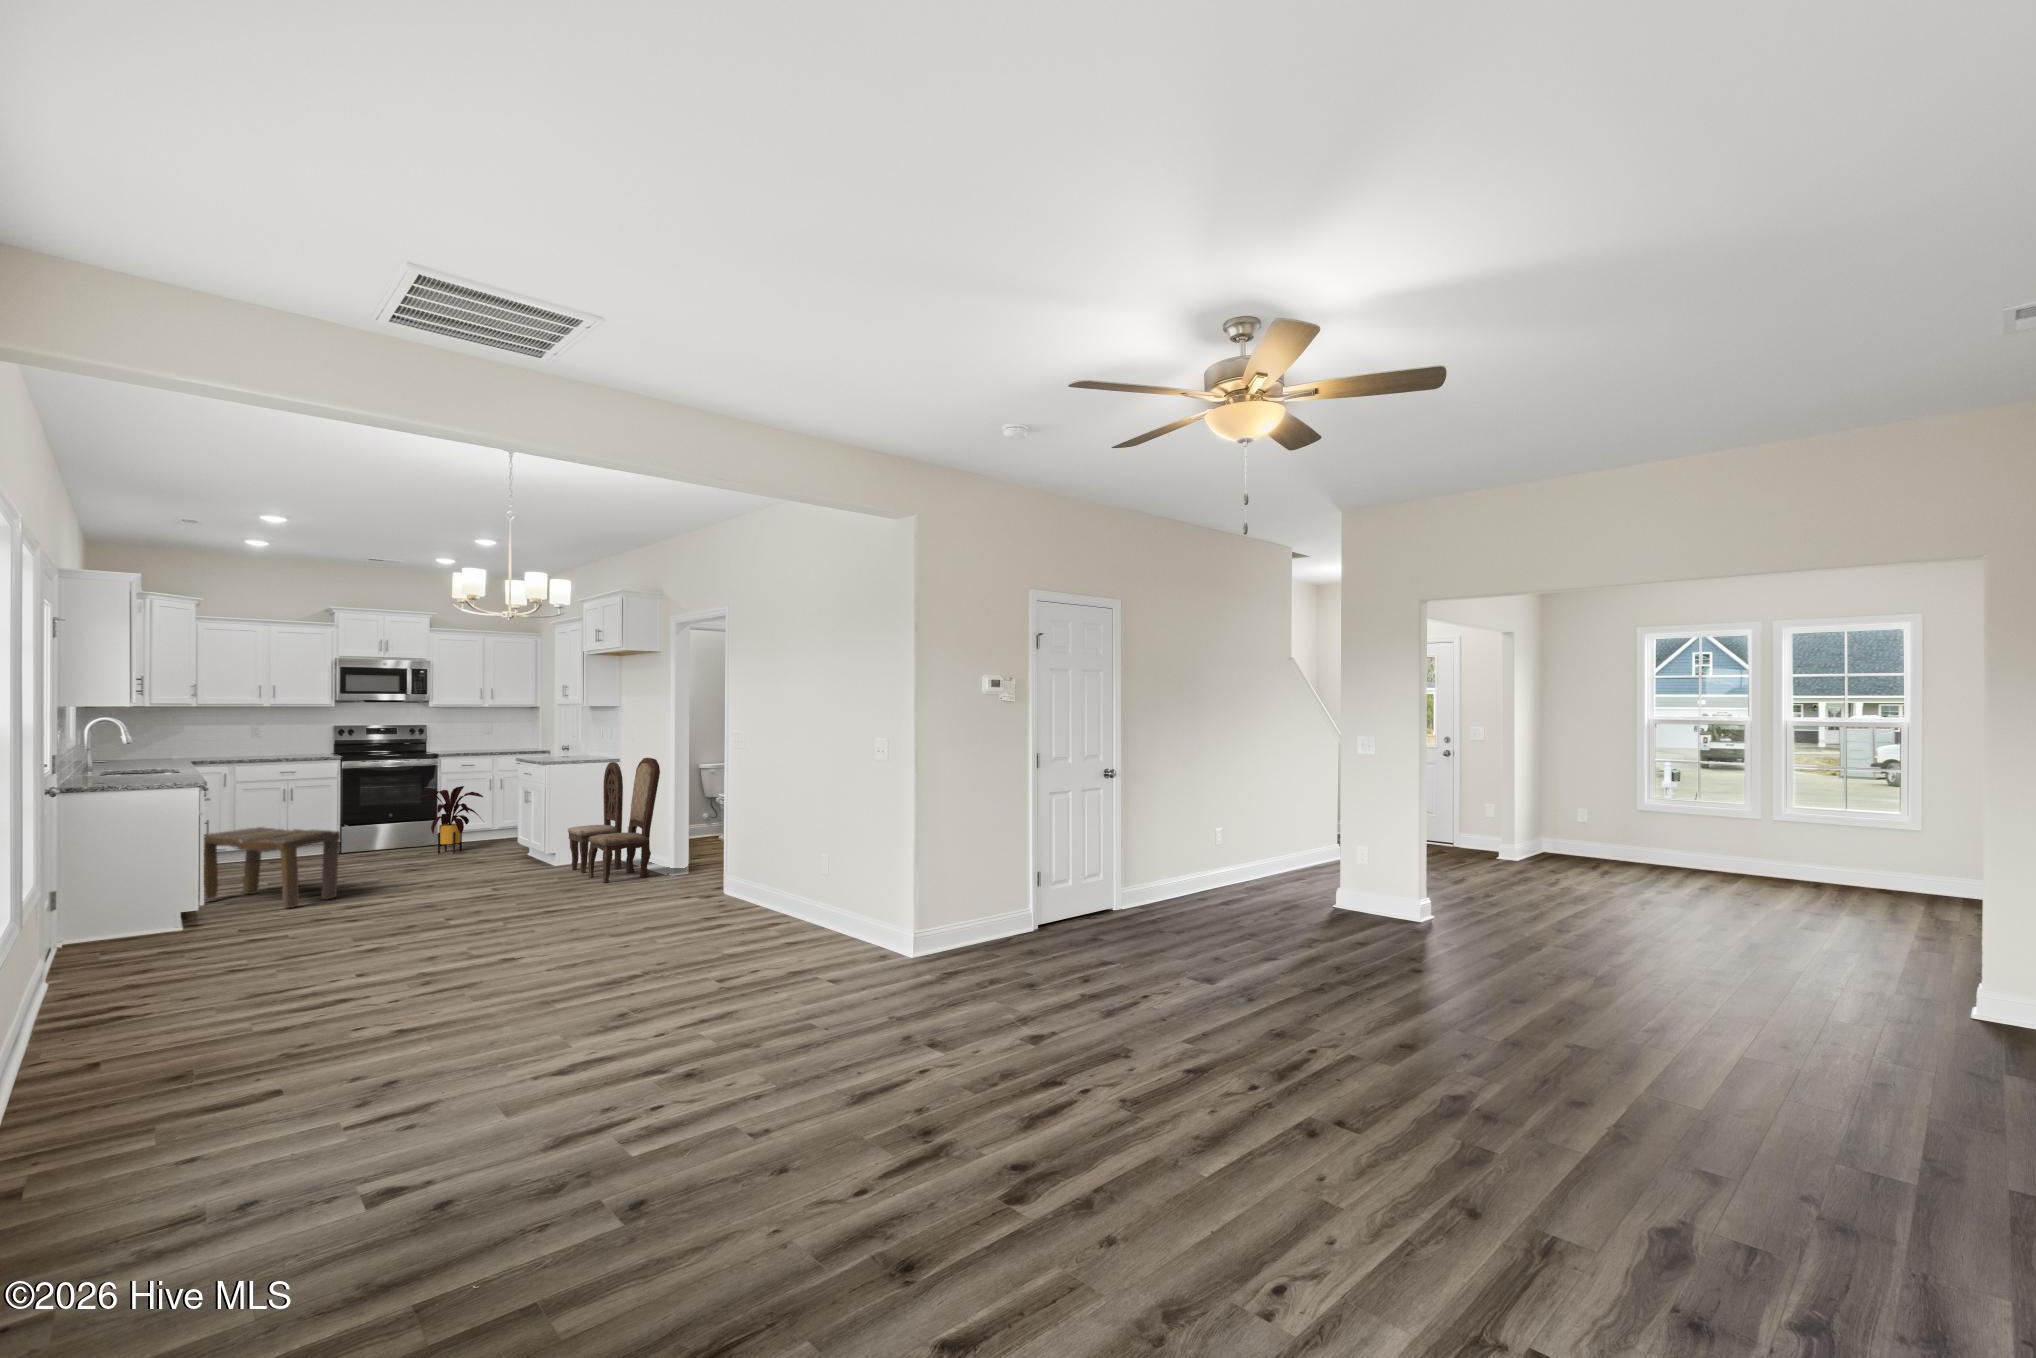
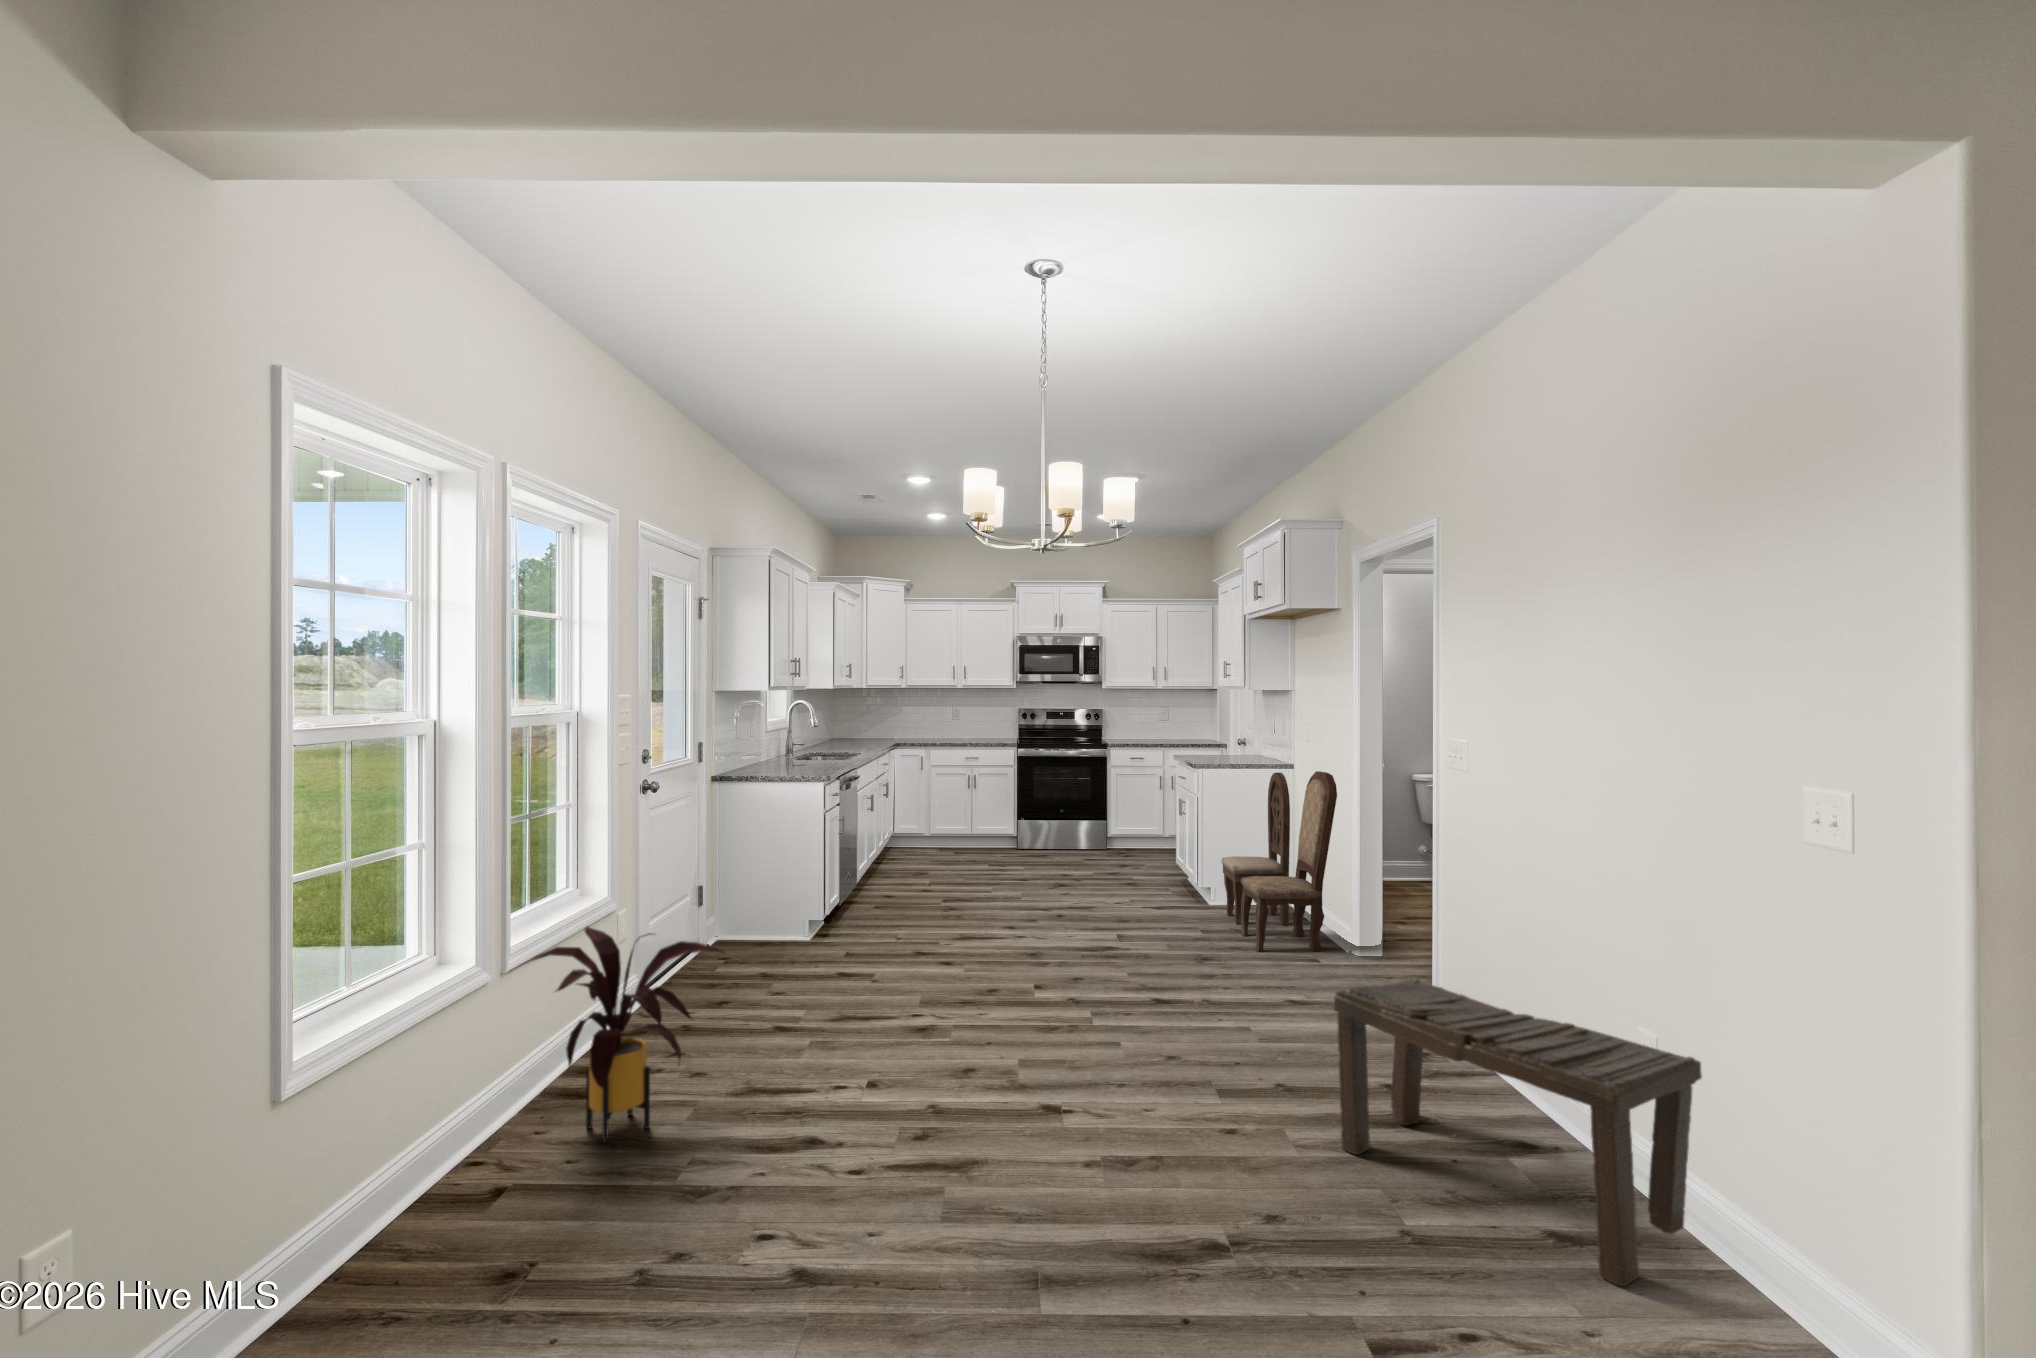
house plant: present [420,786,483,854] -> present [510,927,724,1143]
bench: present [204,827,340,908] -> present [1334,978,1702,1286]

